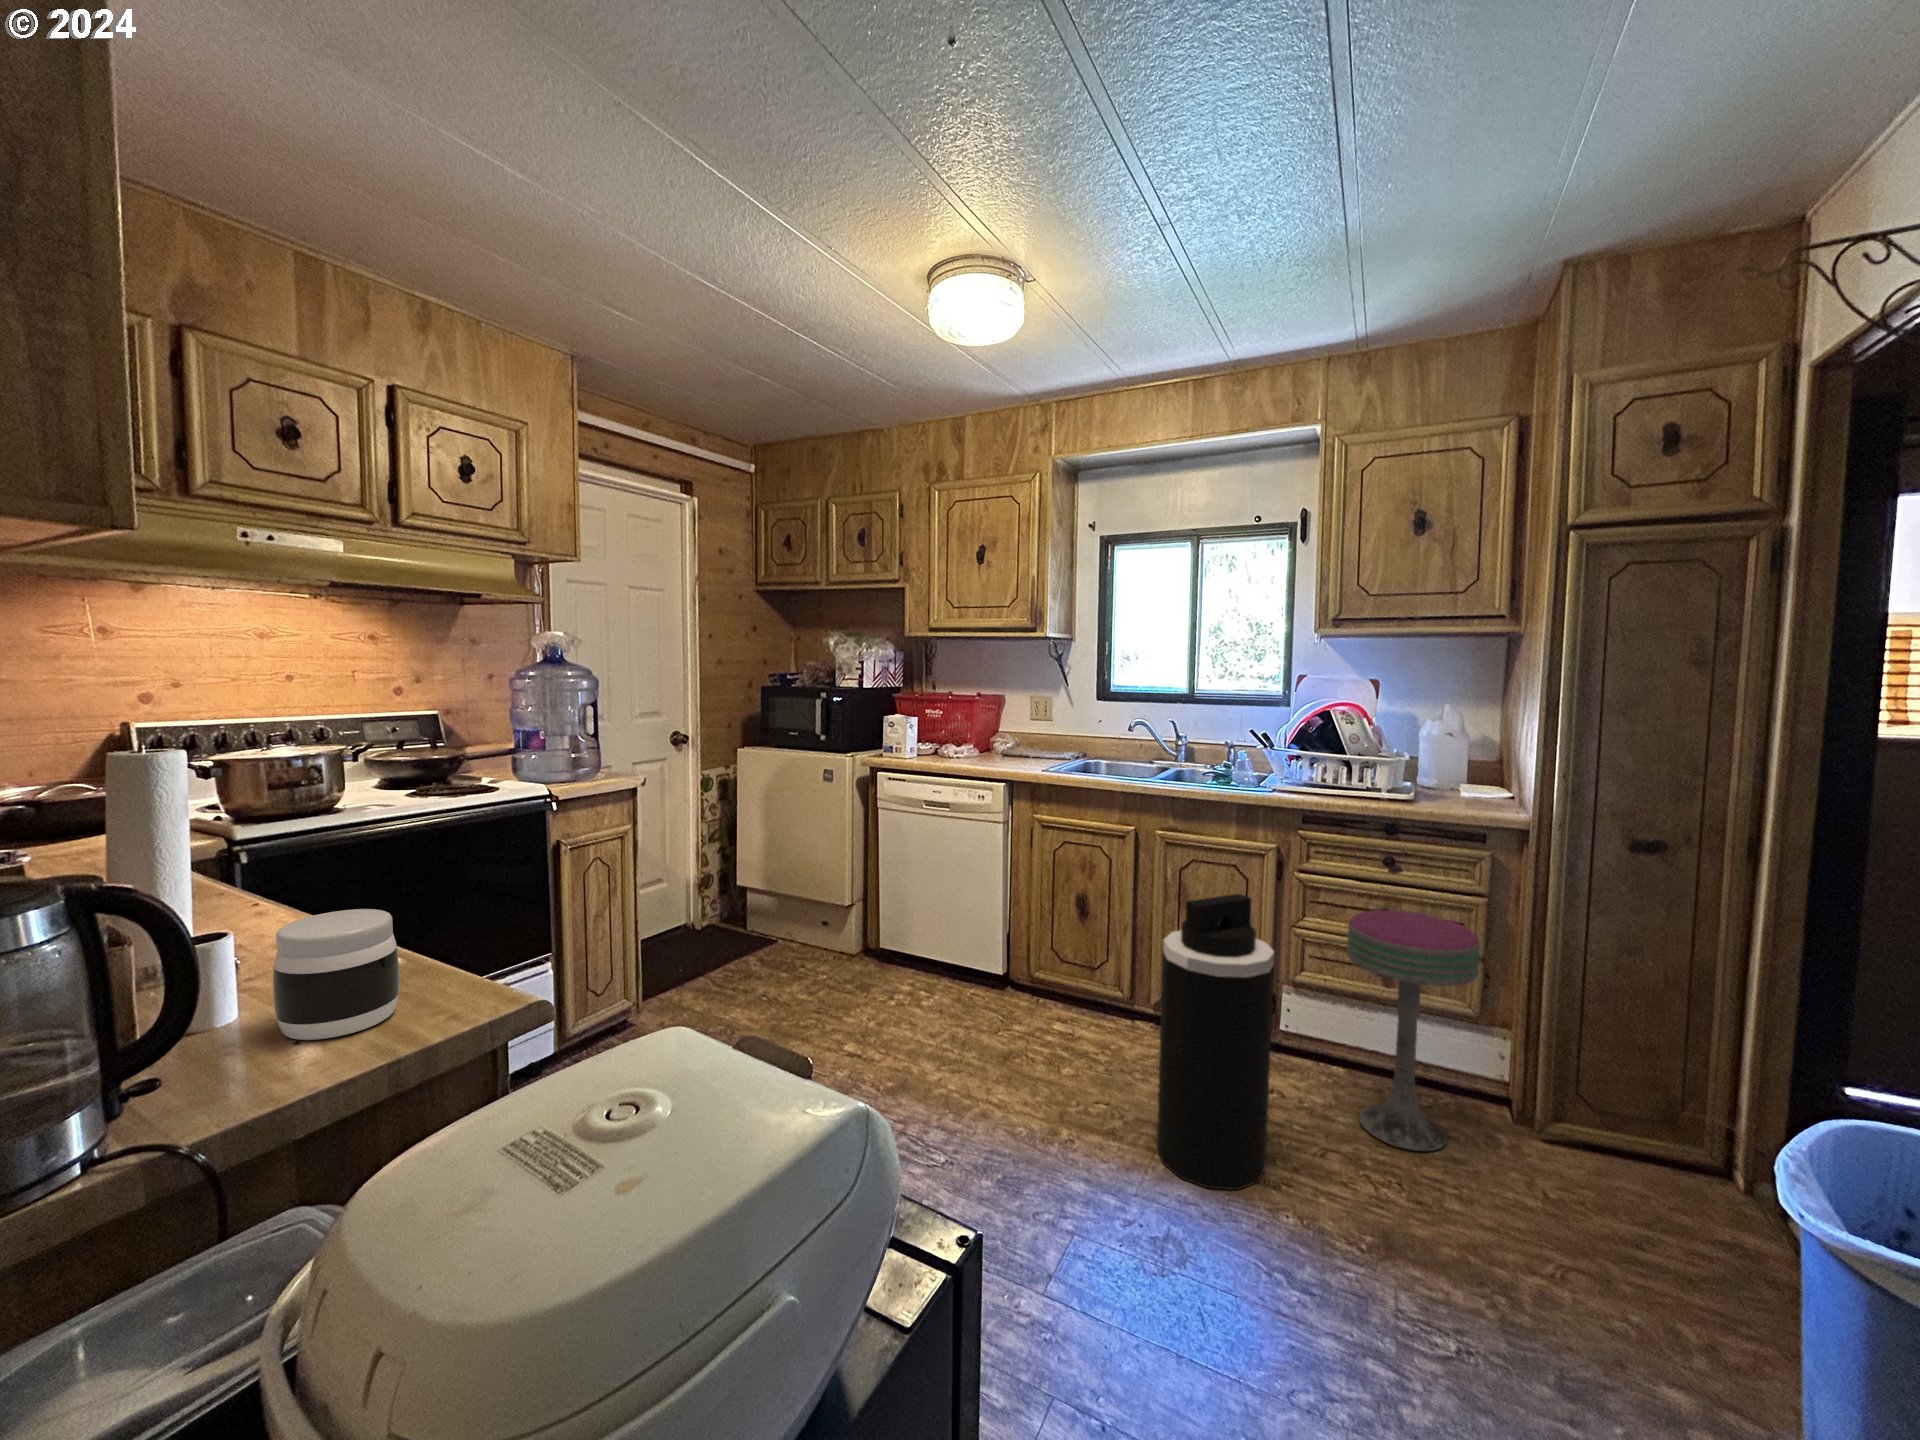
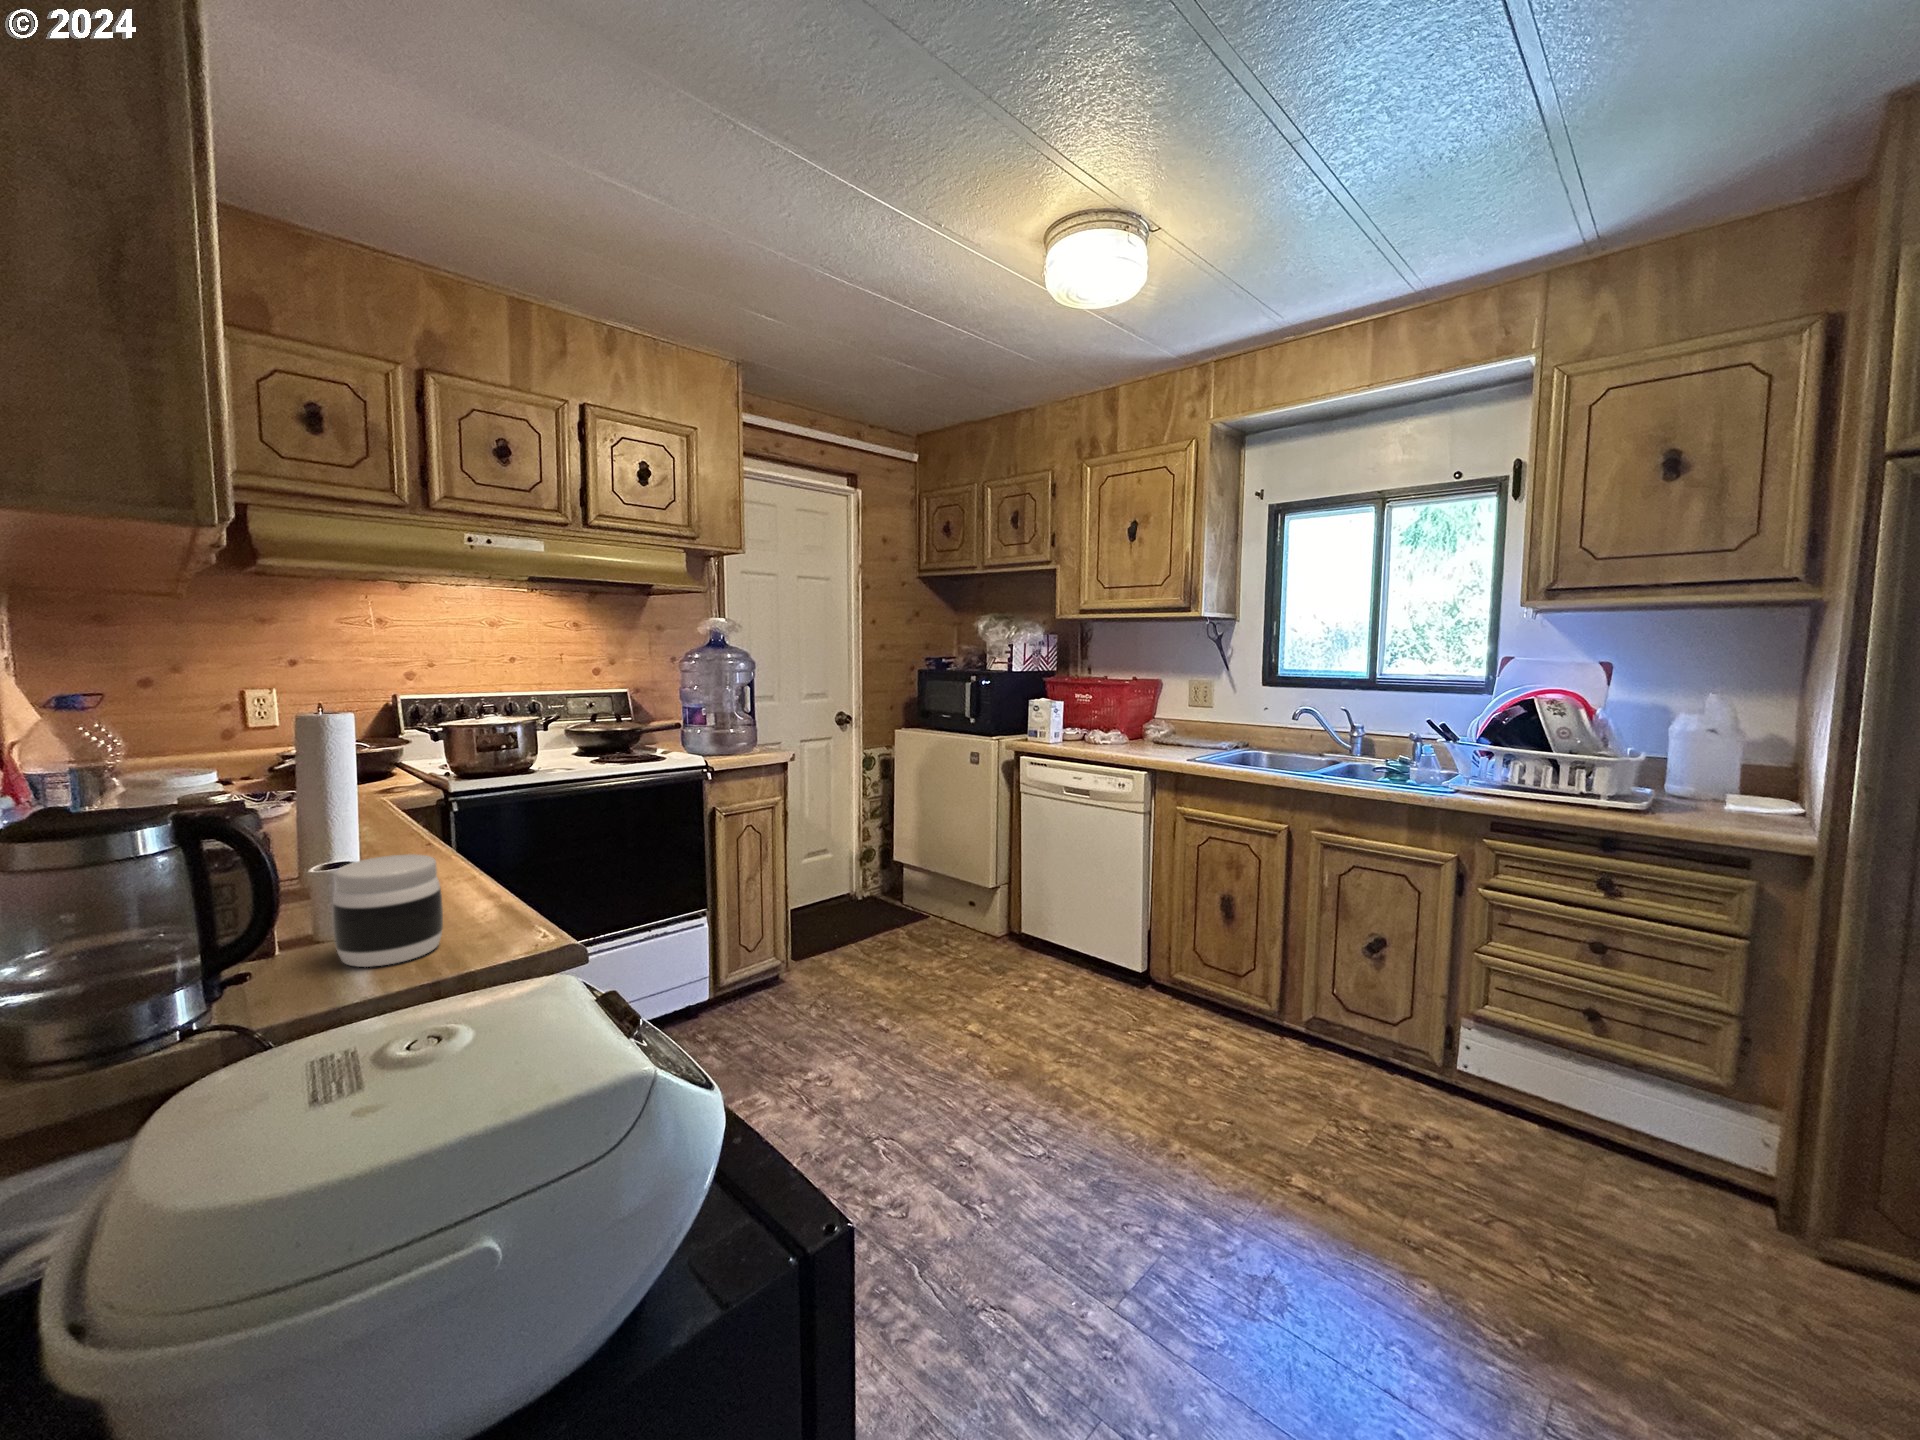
trash can: present [1157,894,1274,1190] -> none [1279,906,1424,1244]
bar stool: present [1347,910,1481,1151] -> none [1535,940,1721,1242]

